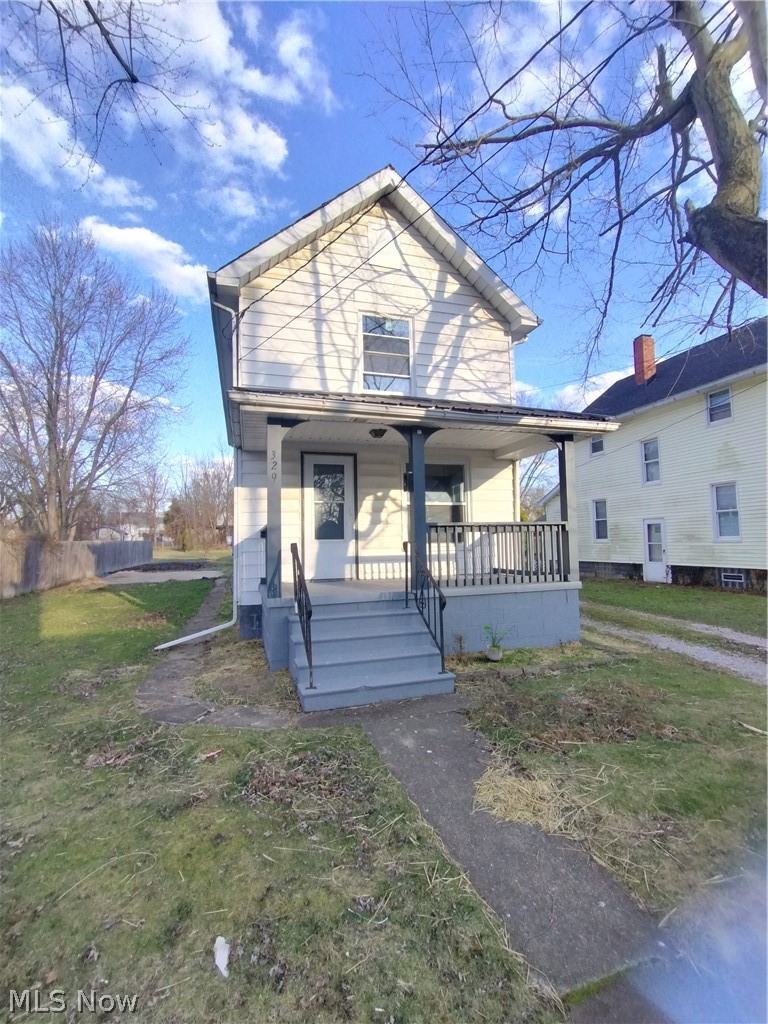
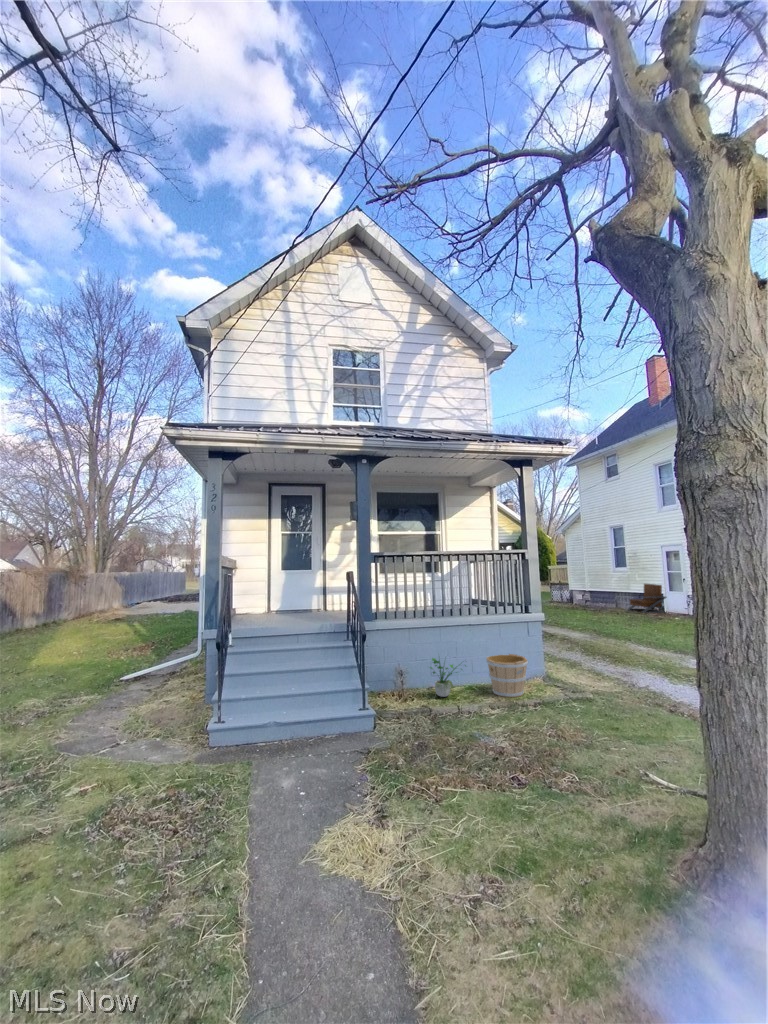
lounge chair: none [609,555,647,583] -> present [628,584,666,613]
wooden bucket: none [532,619,573,659] -> present [486,654,528,697]

